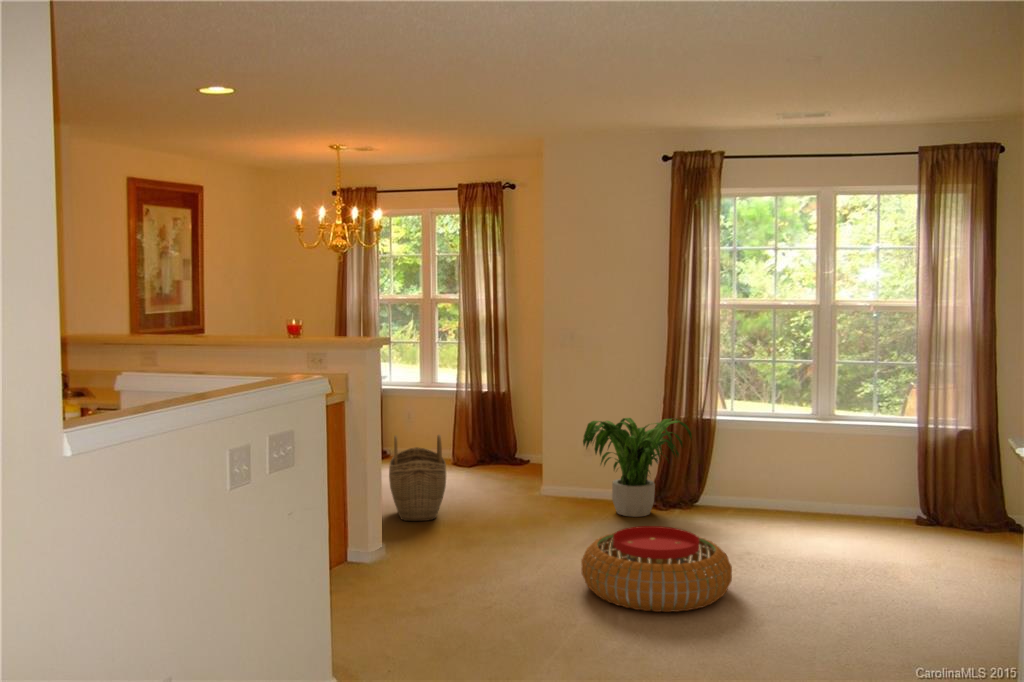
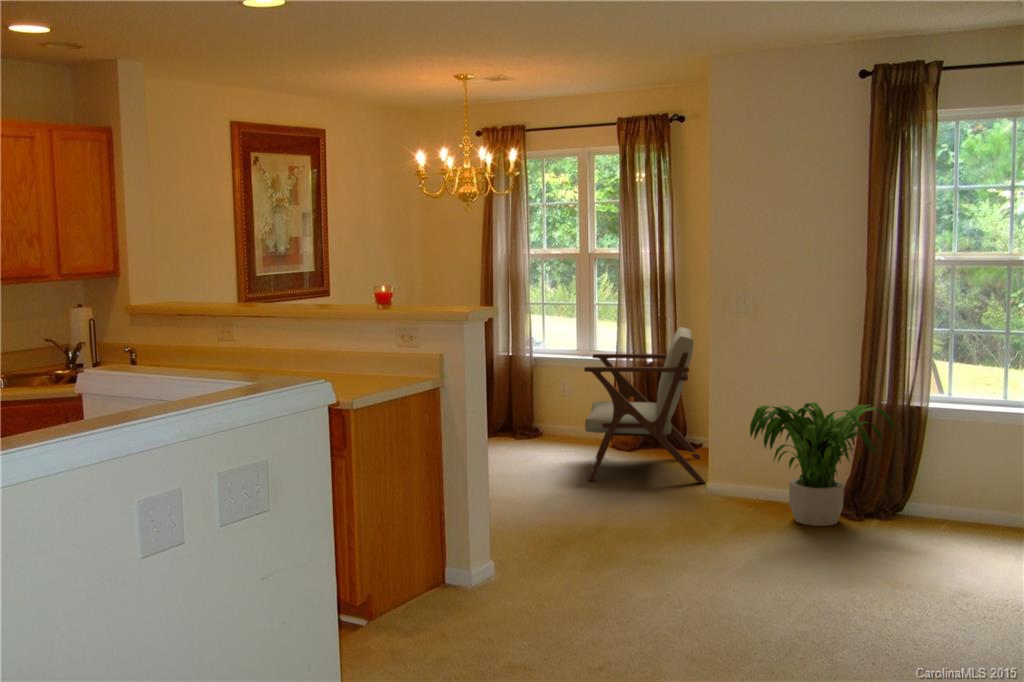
lounge chair: none [439,358,539,488] -> present [584,327,705,483]
woven basket: present [389,435,446,521] -> none [517,418,583,520]
pouf: present [581,526,732,612] -> none [722,539,917,649]

